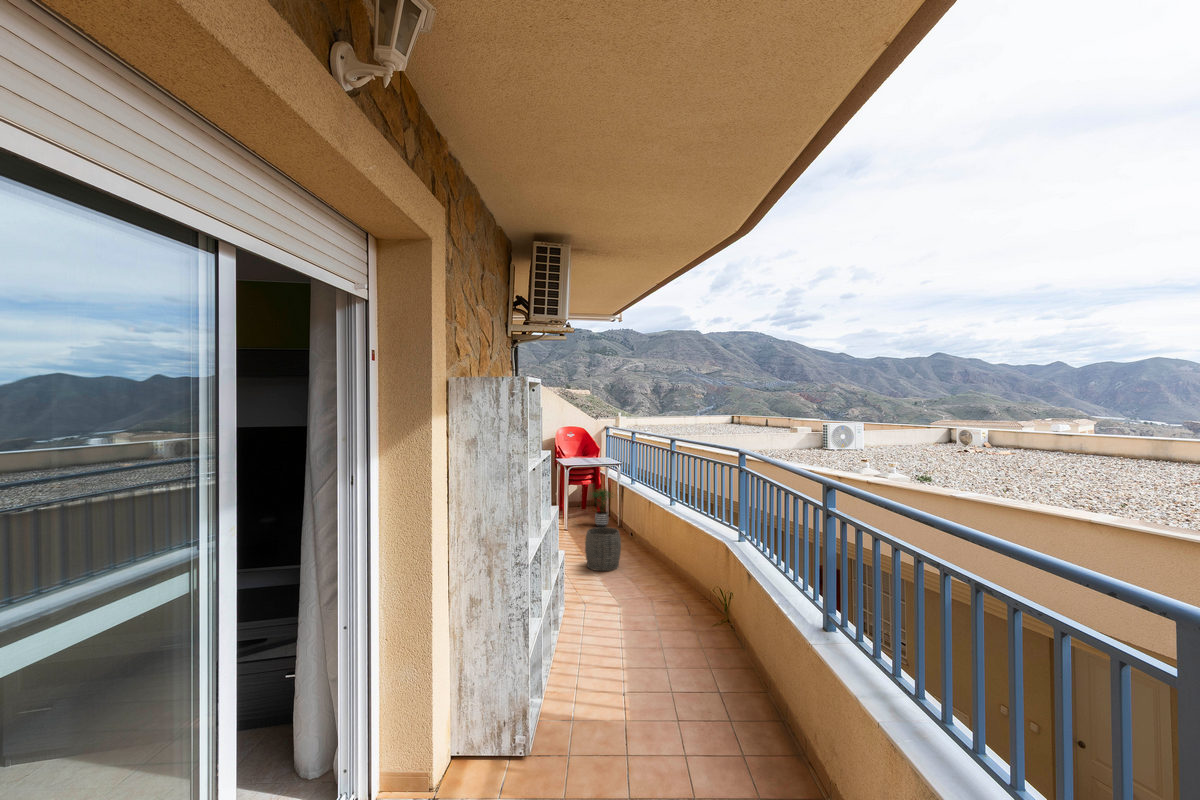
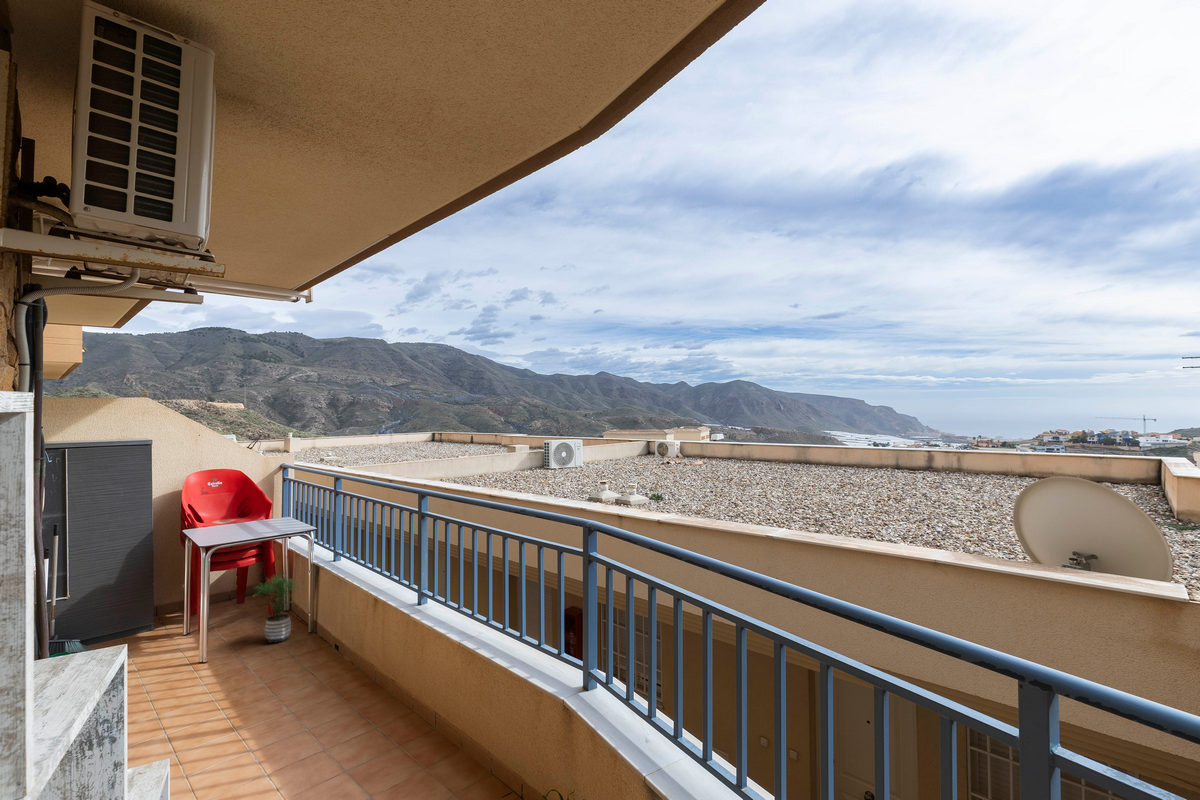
woven basket: present [585,527,621,571] -> none [253,669,330,769]

